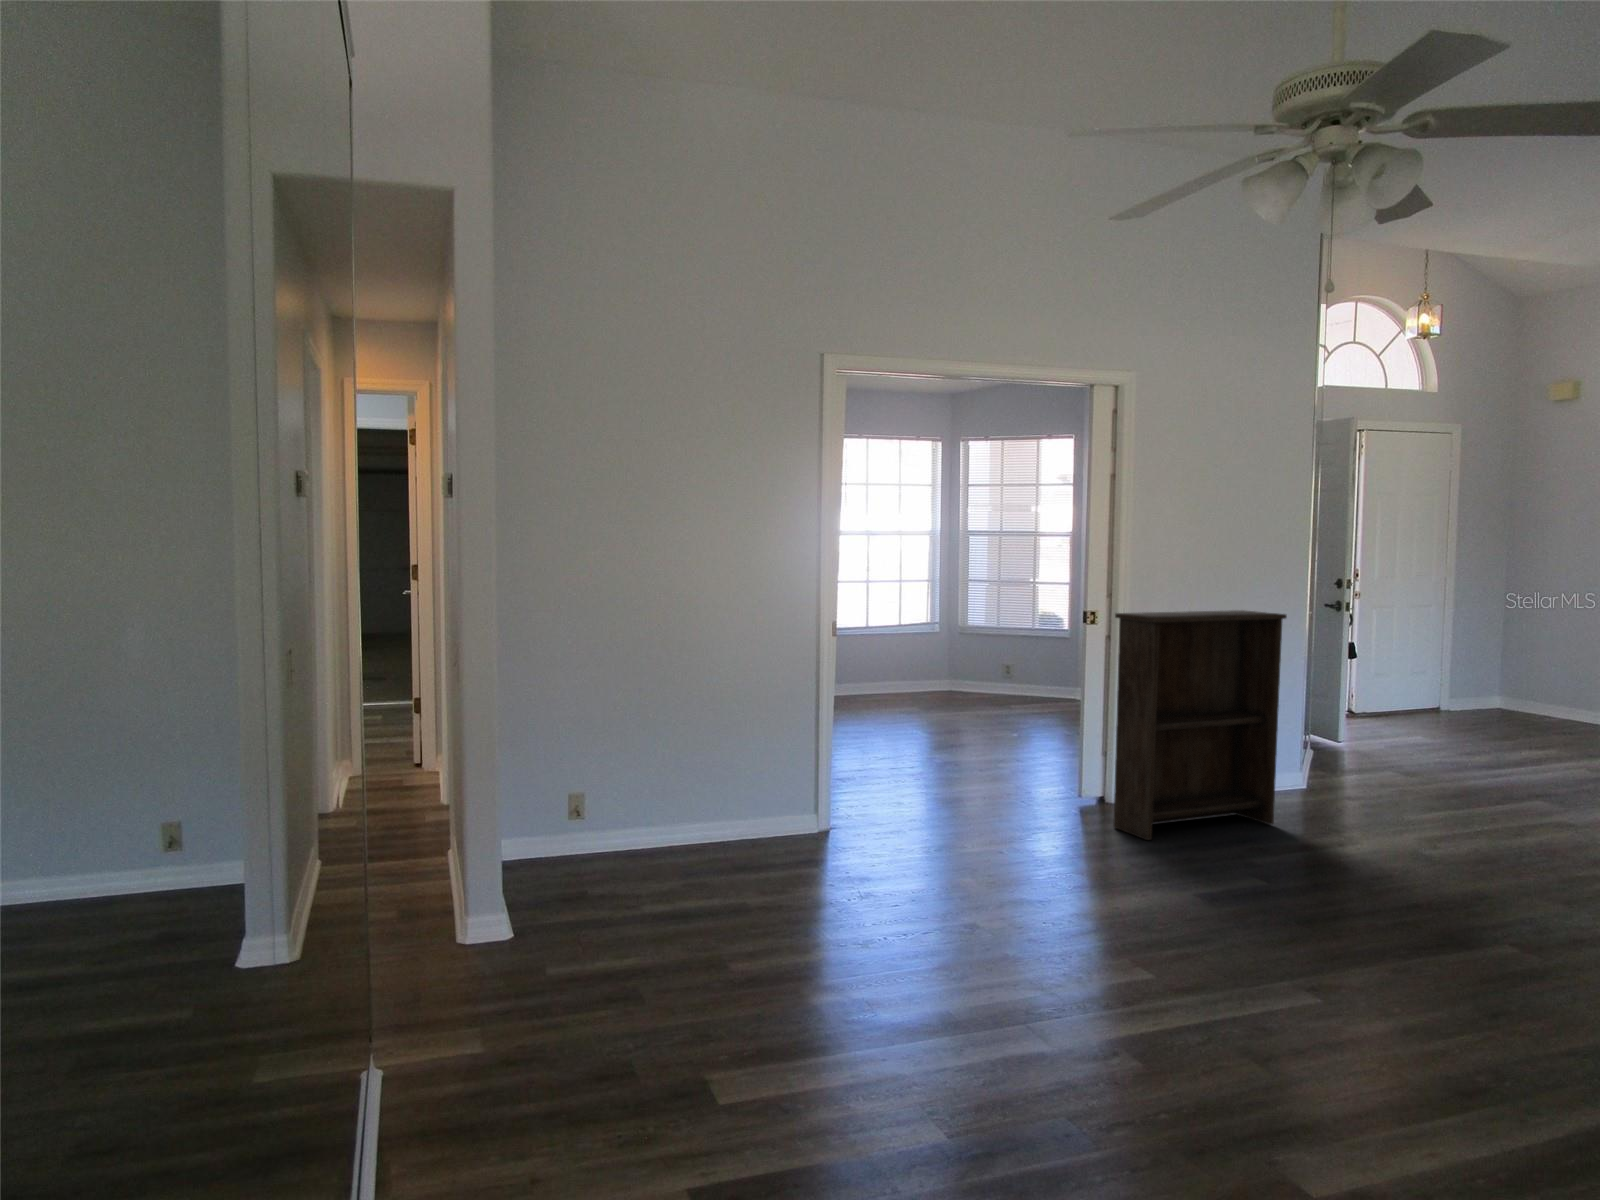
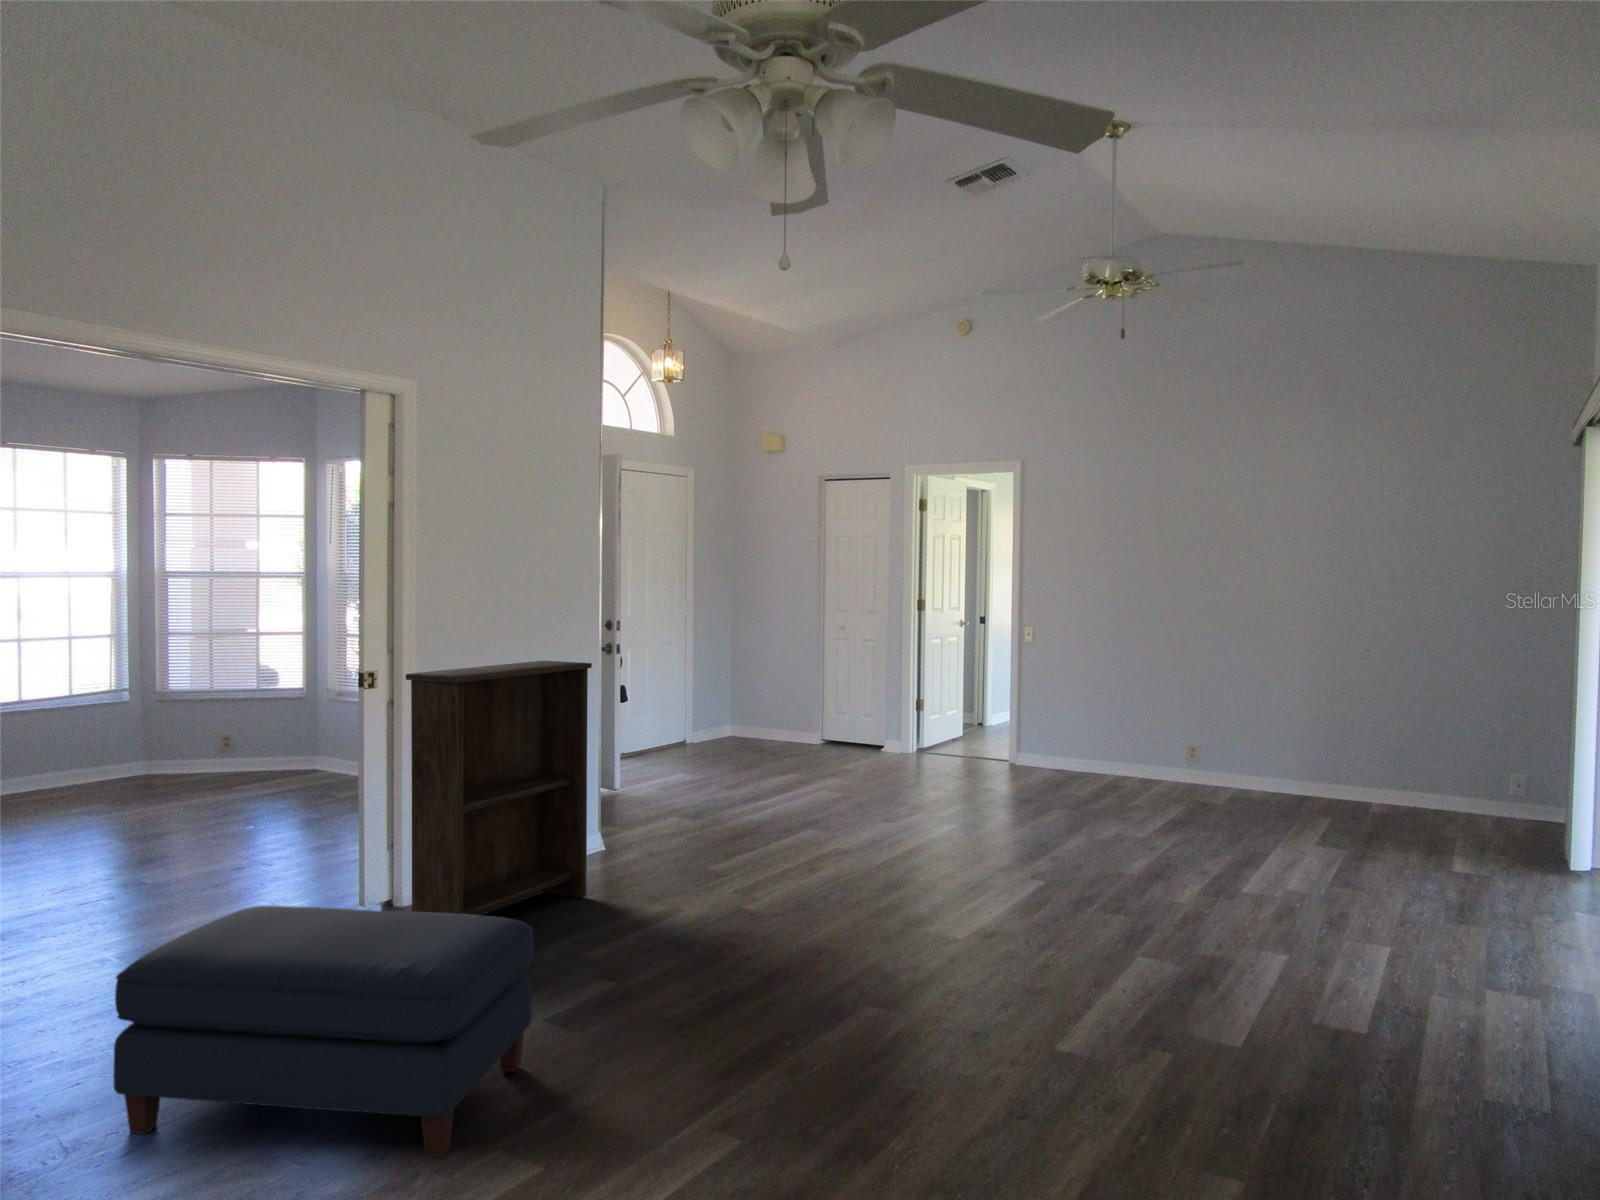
ottoman: none [898,769,1185,962] -> present [113,906,534,1157]

